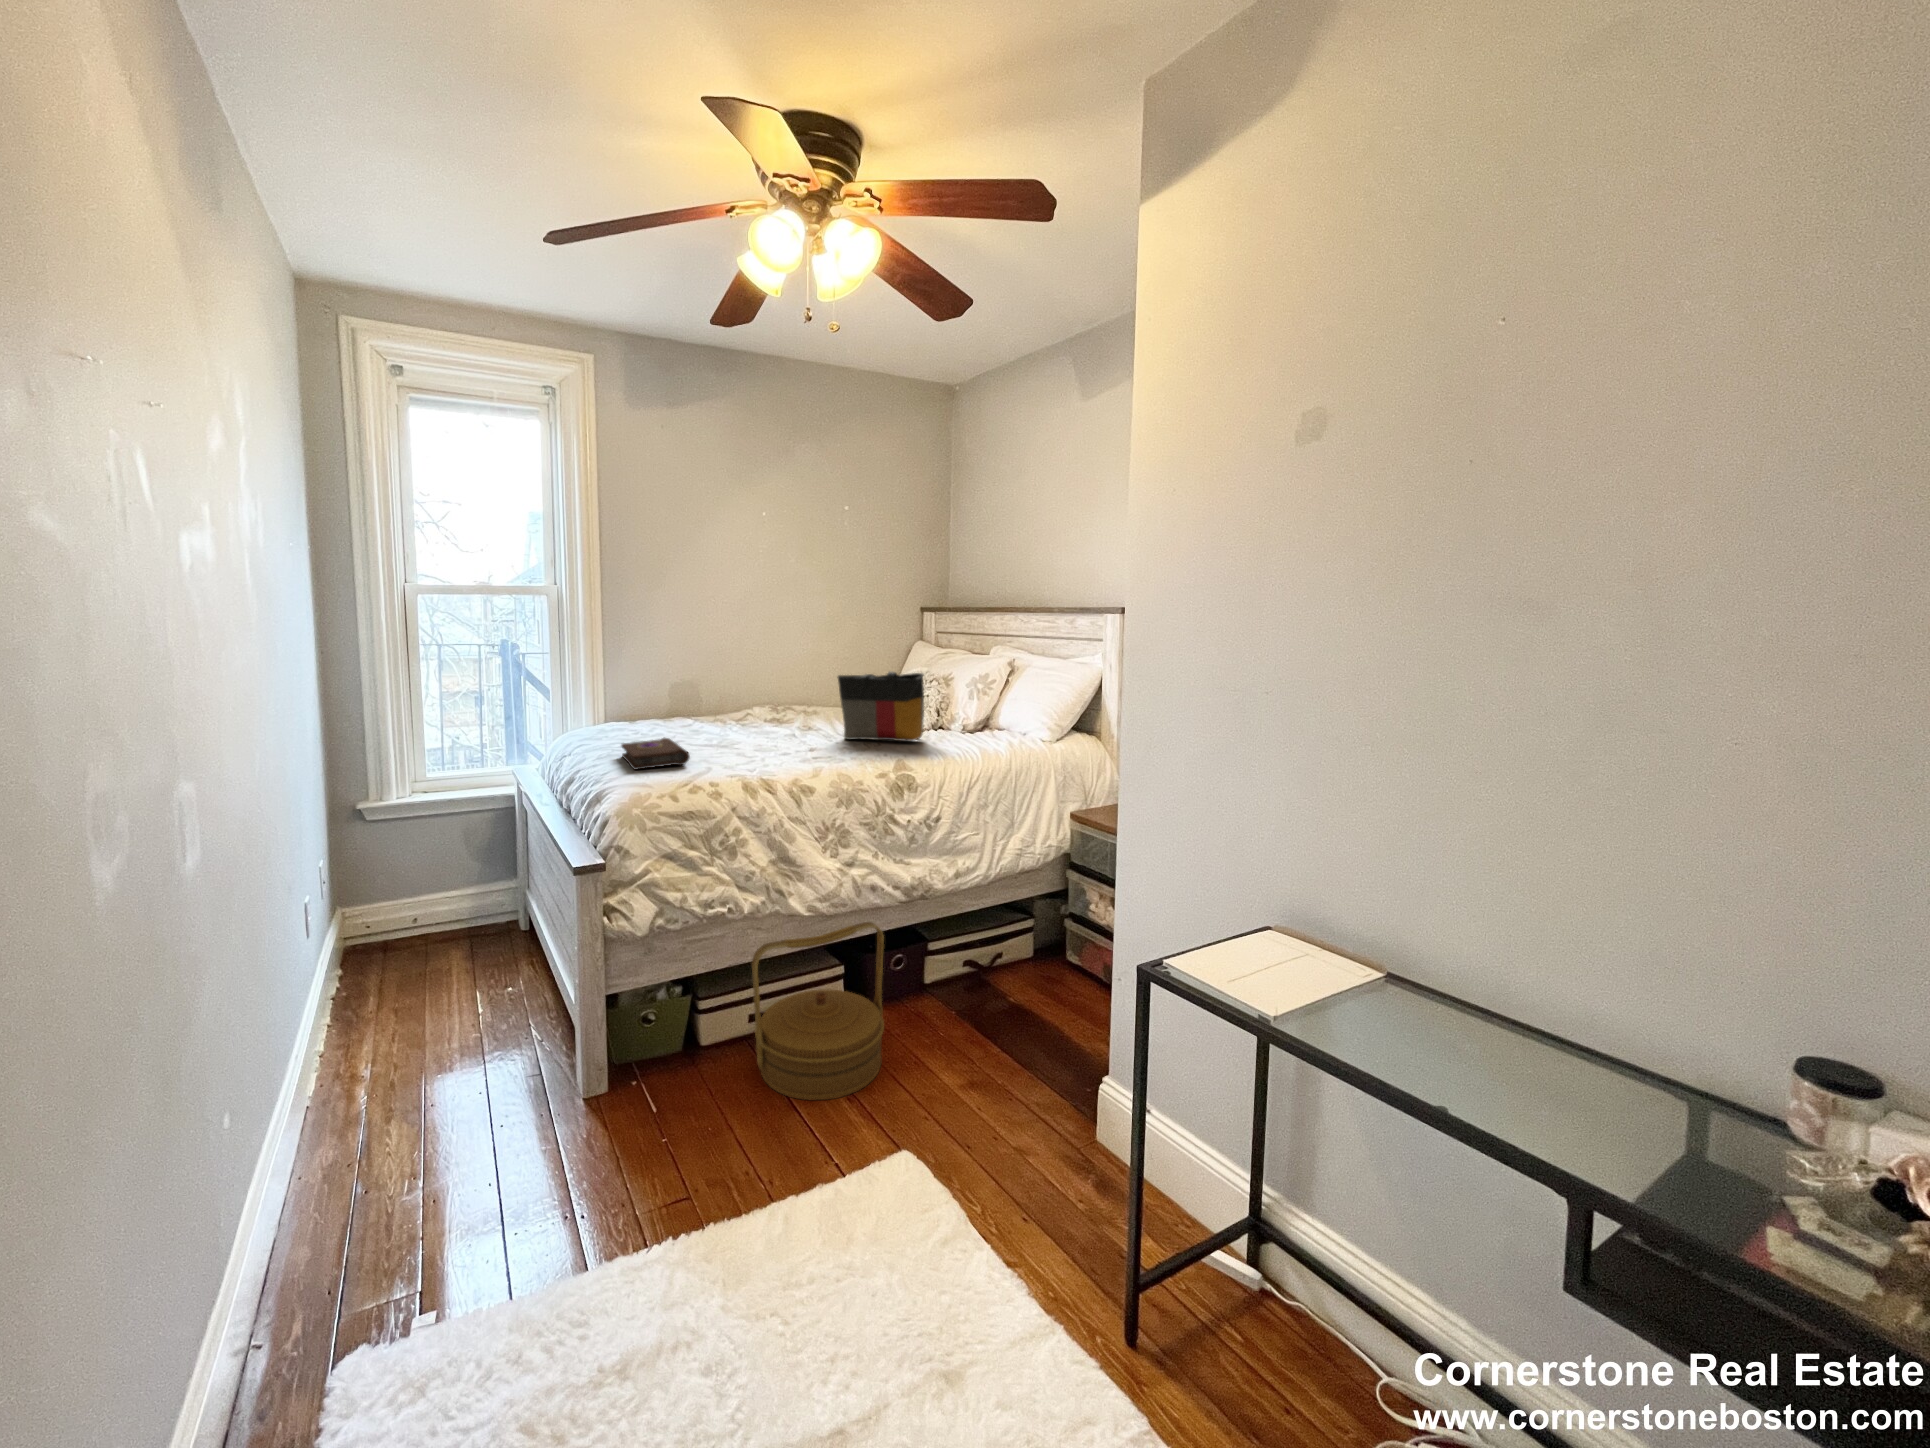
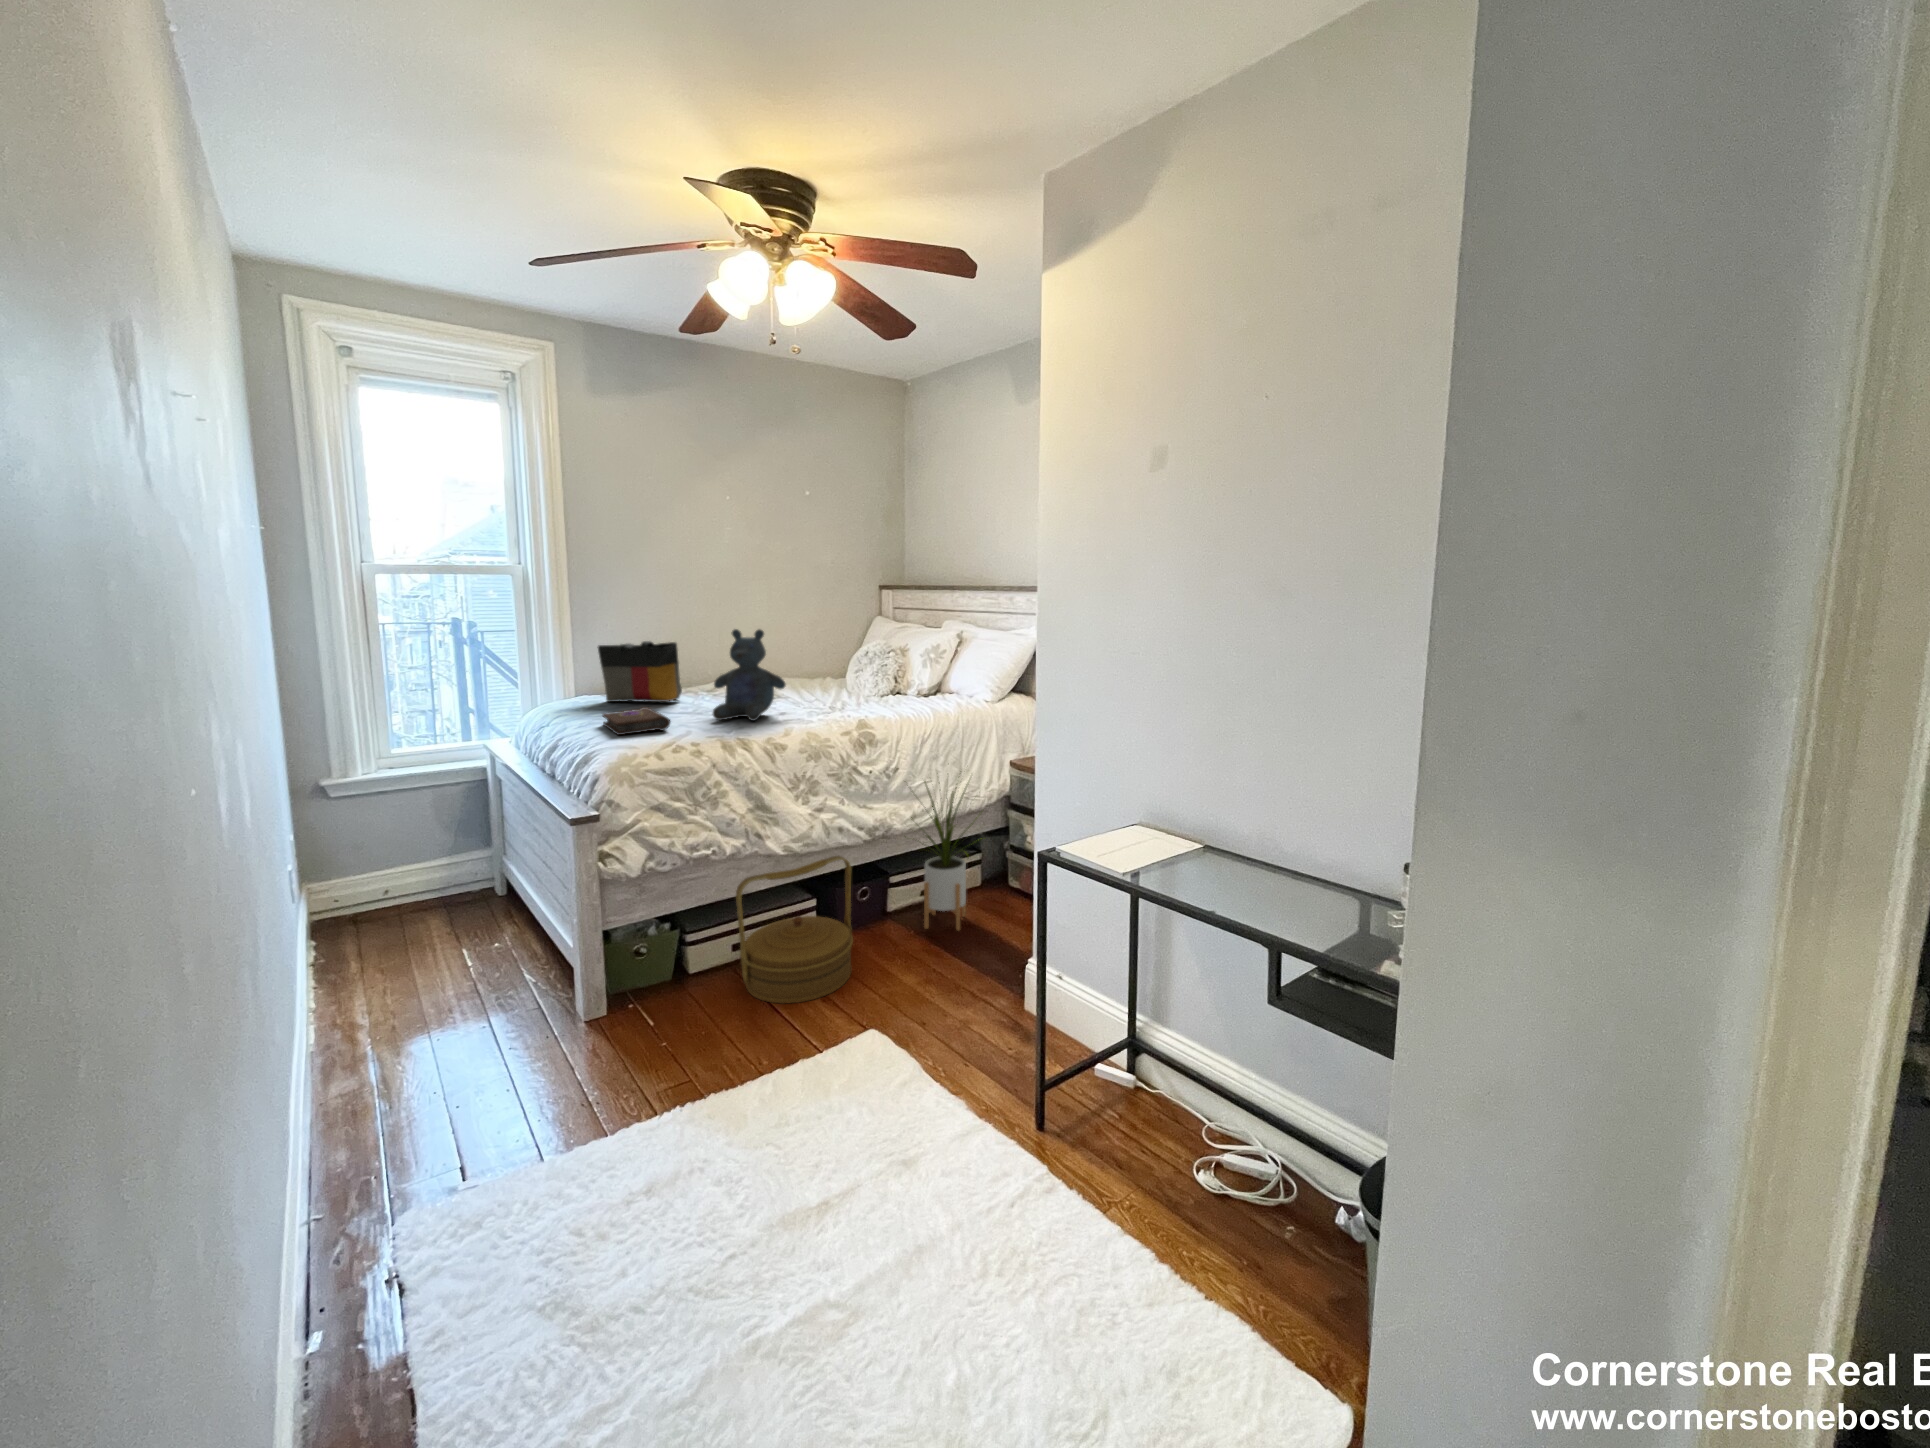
stuffed bear: none [735,653,815,757] -> present [713,629,785,721]
tote bag: present [837,671,924,741] -> present [598,641,682,702]
house plant: none [945,811,1050,1020] -> present [911,781,979,930]

